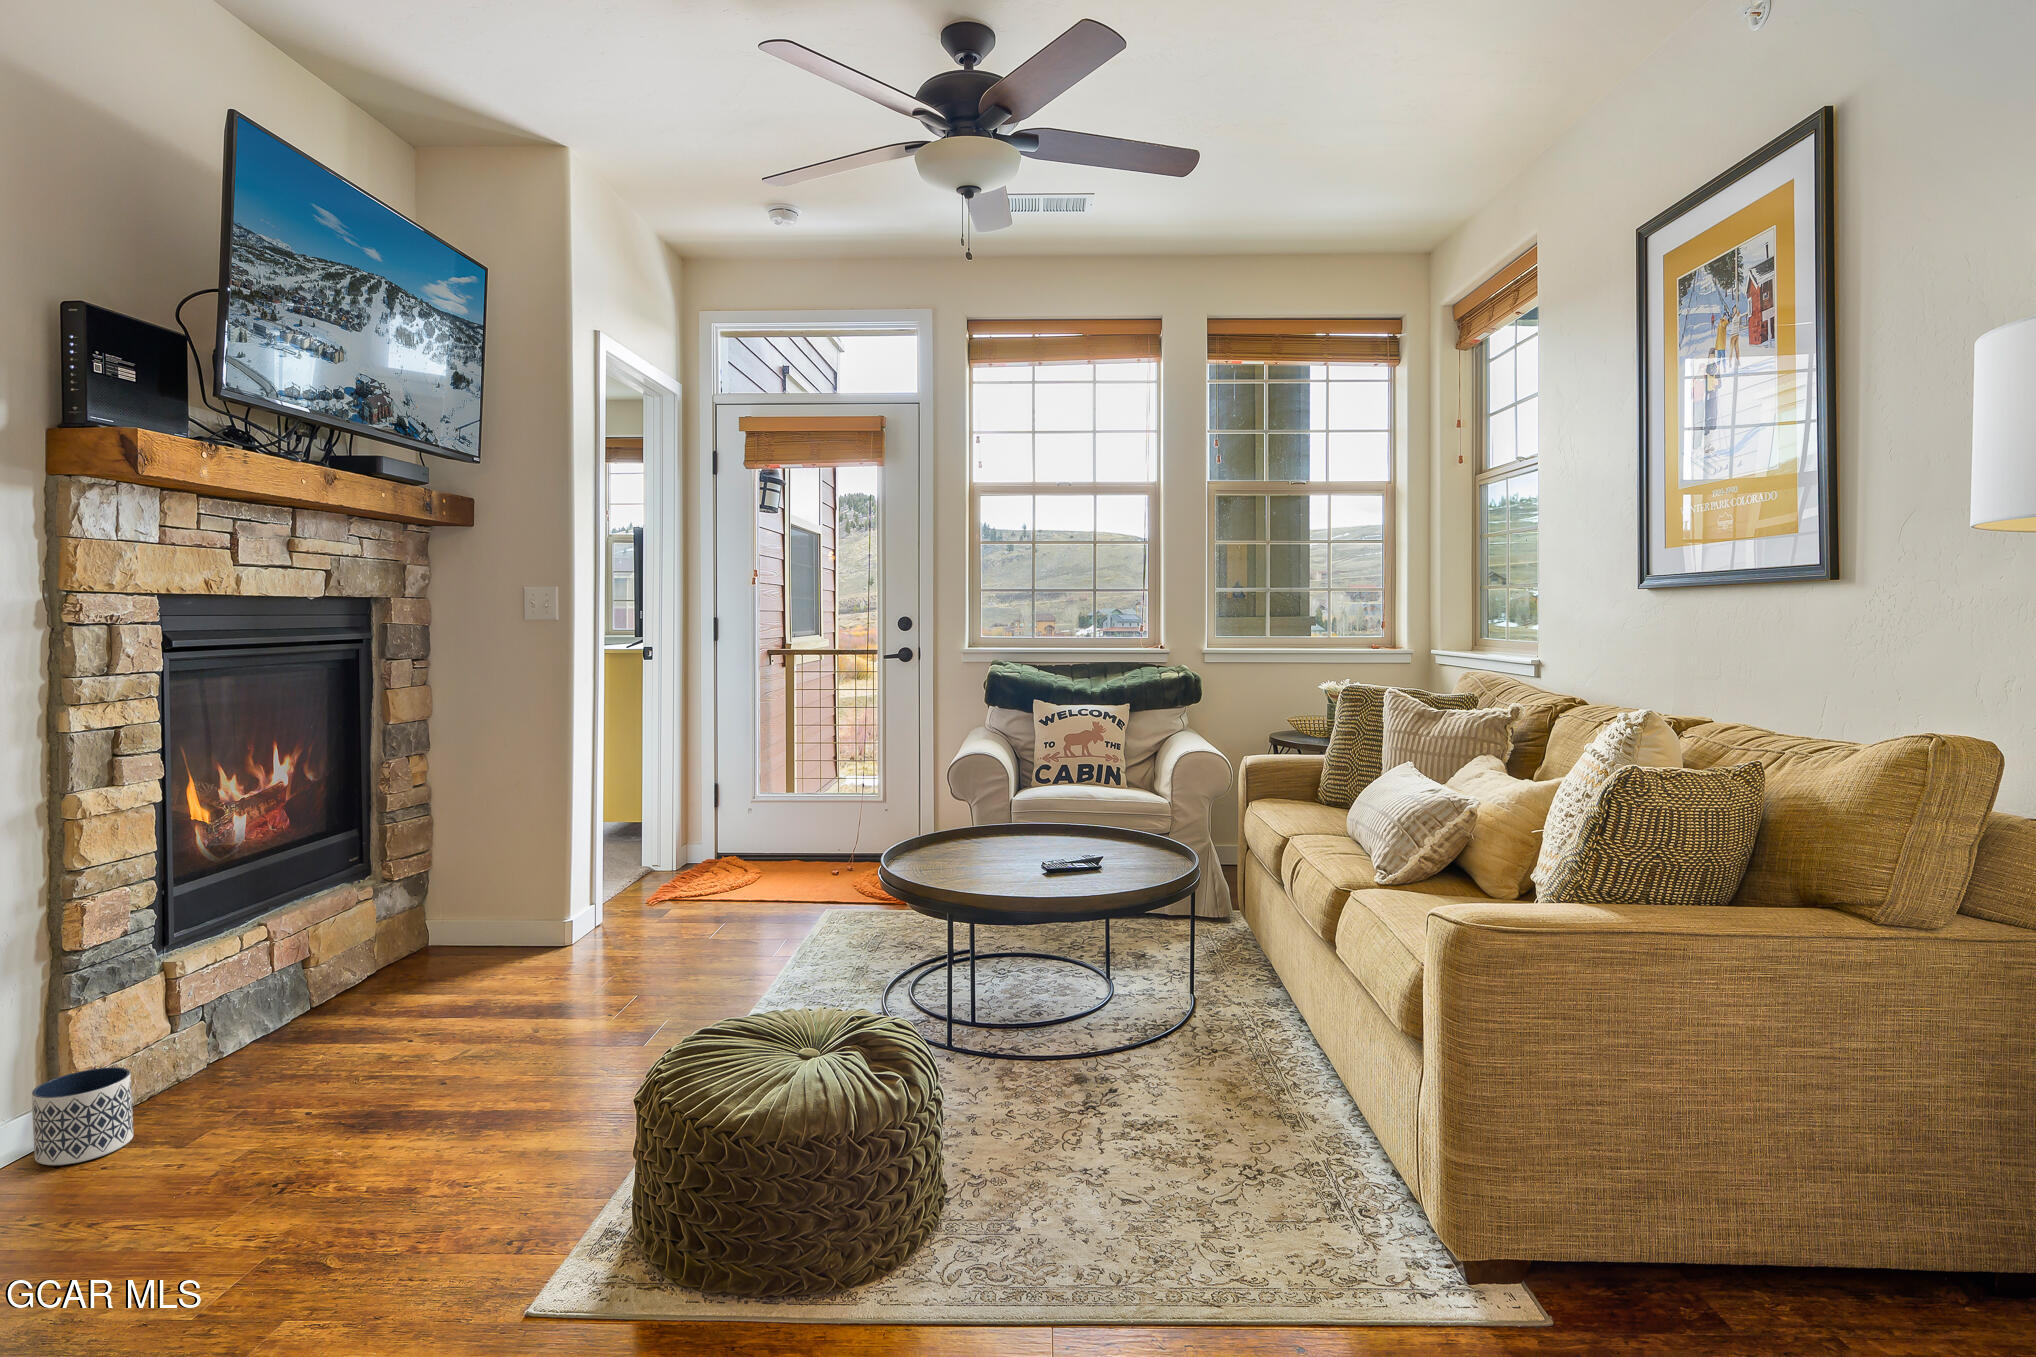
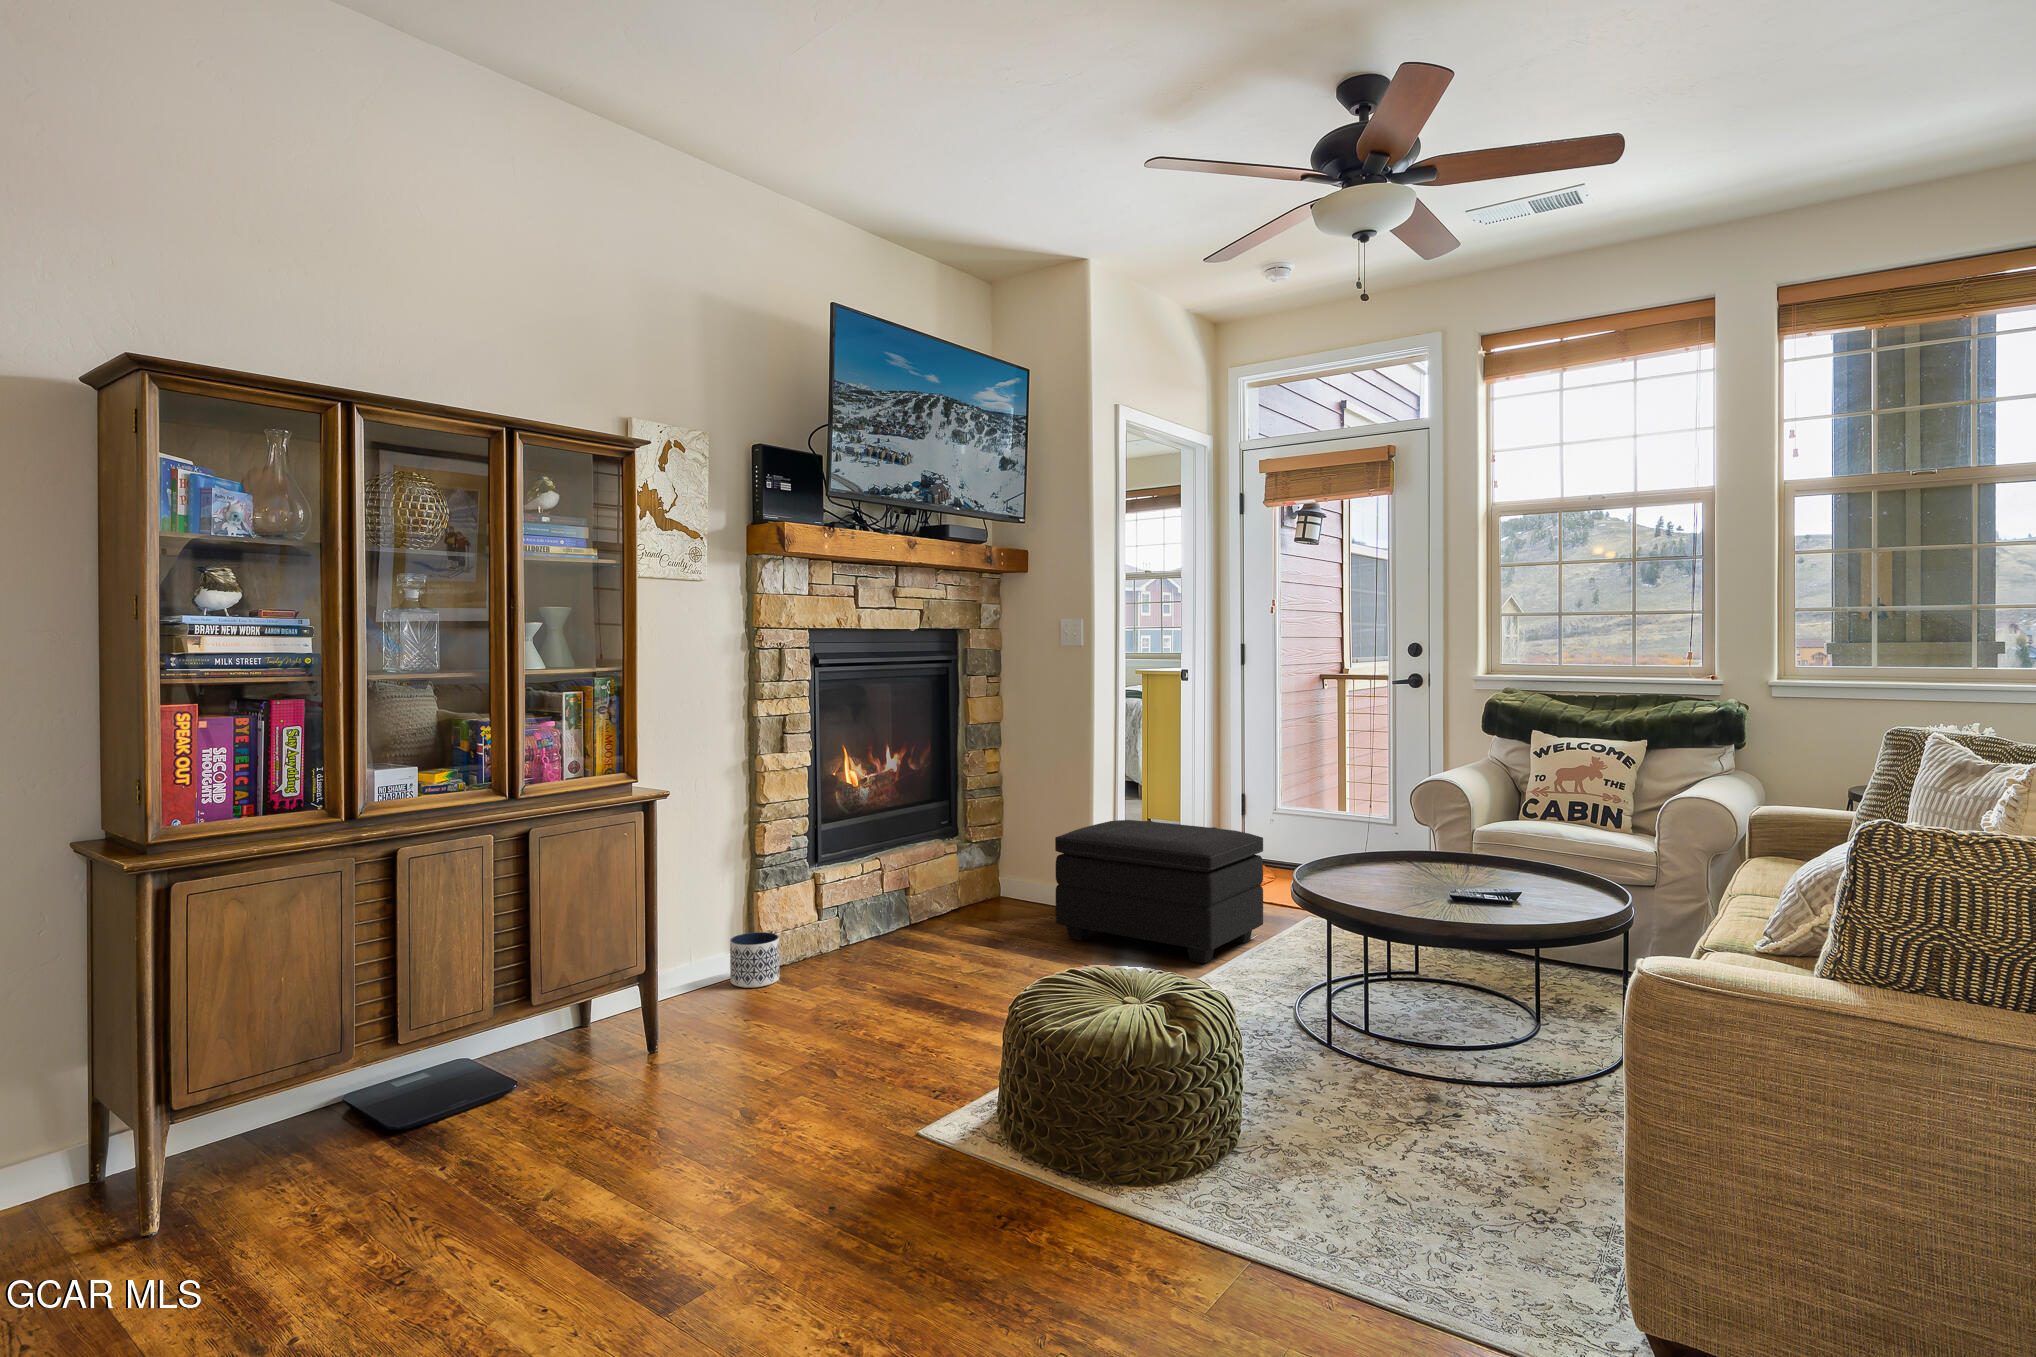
footstool: none [550,828,804,988] -> present [1055,820,1263,963]

